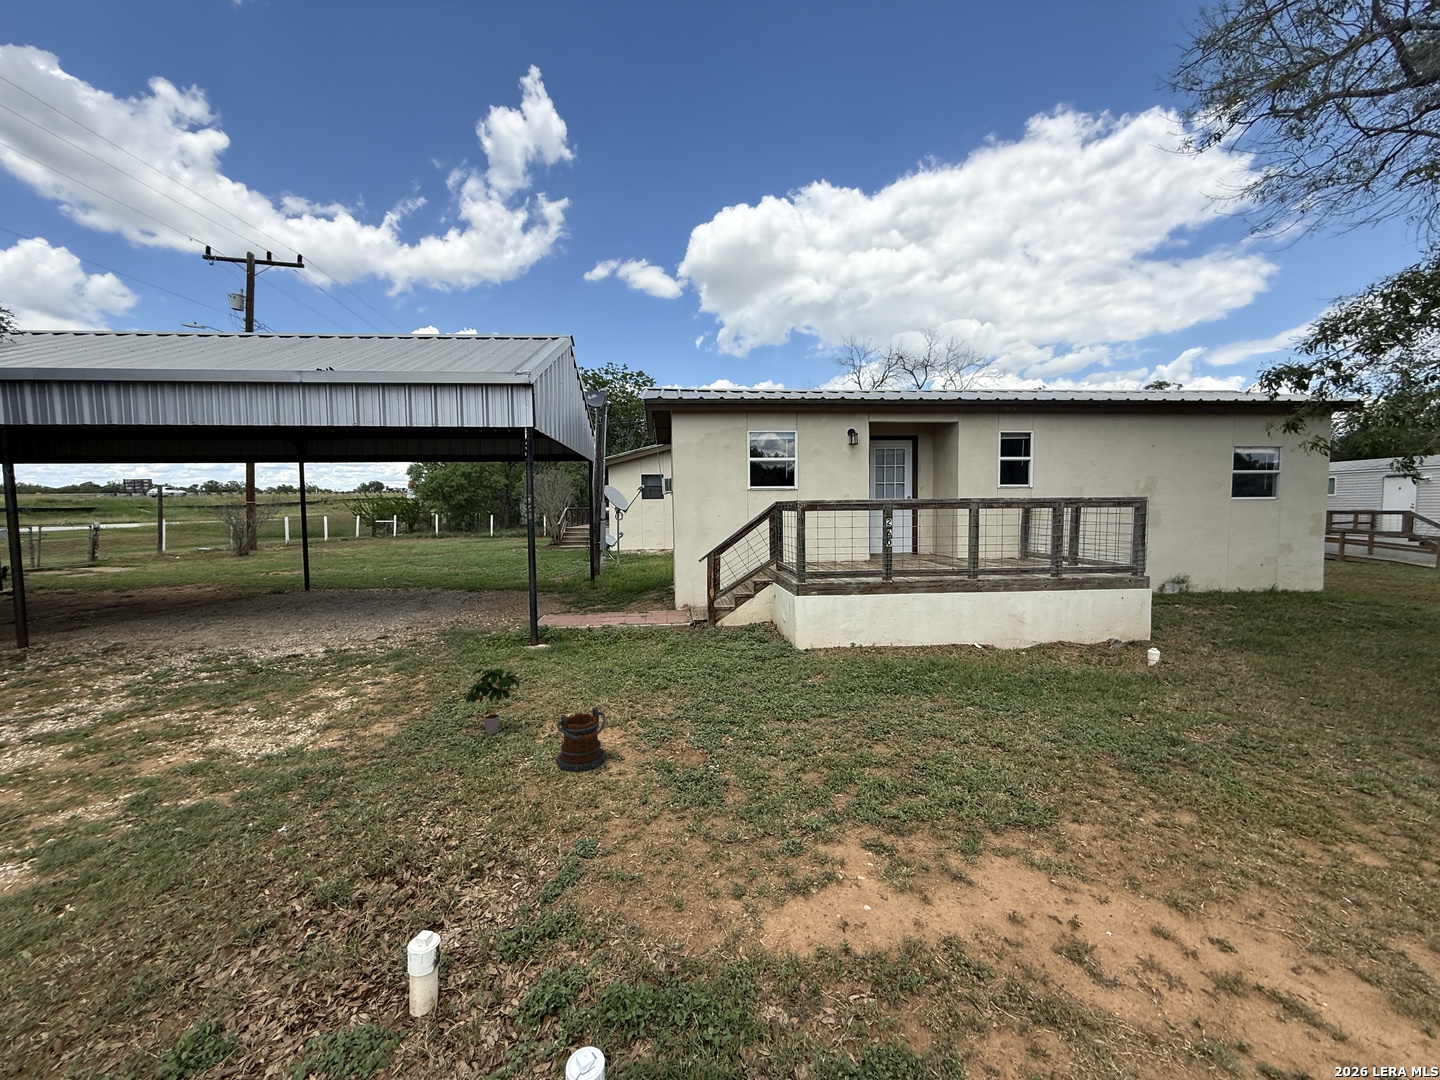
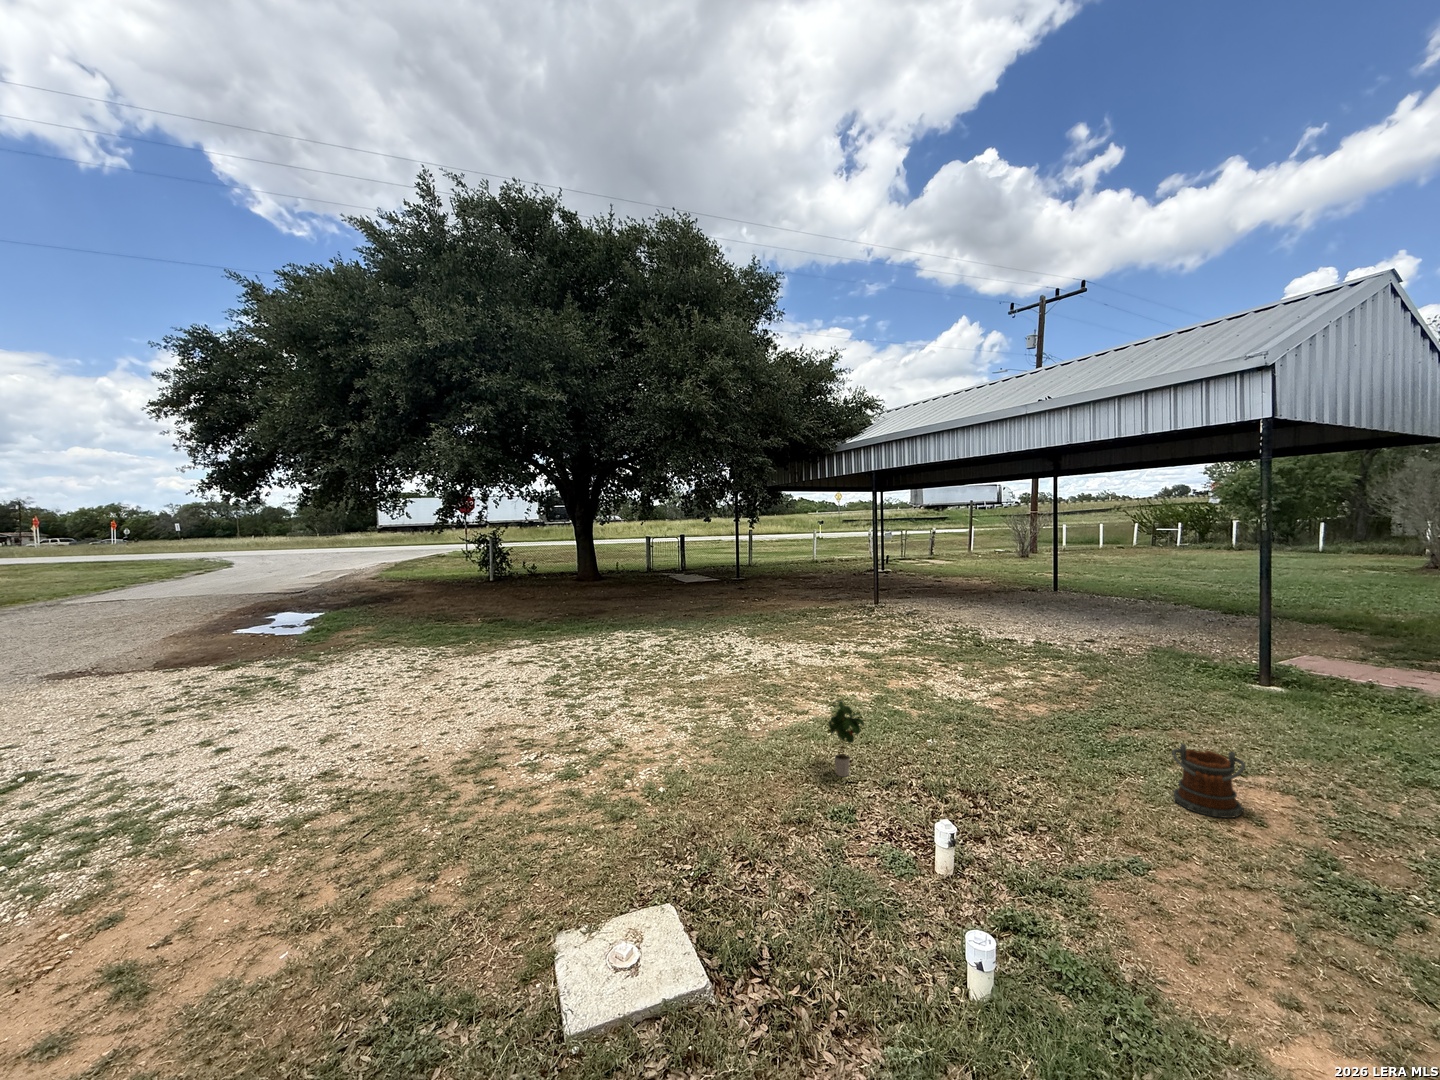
potted plant: present [464,669,520,734] -> present [829,700,864,777]

